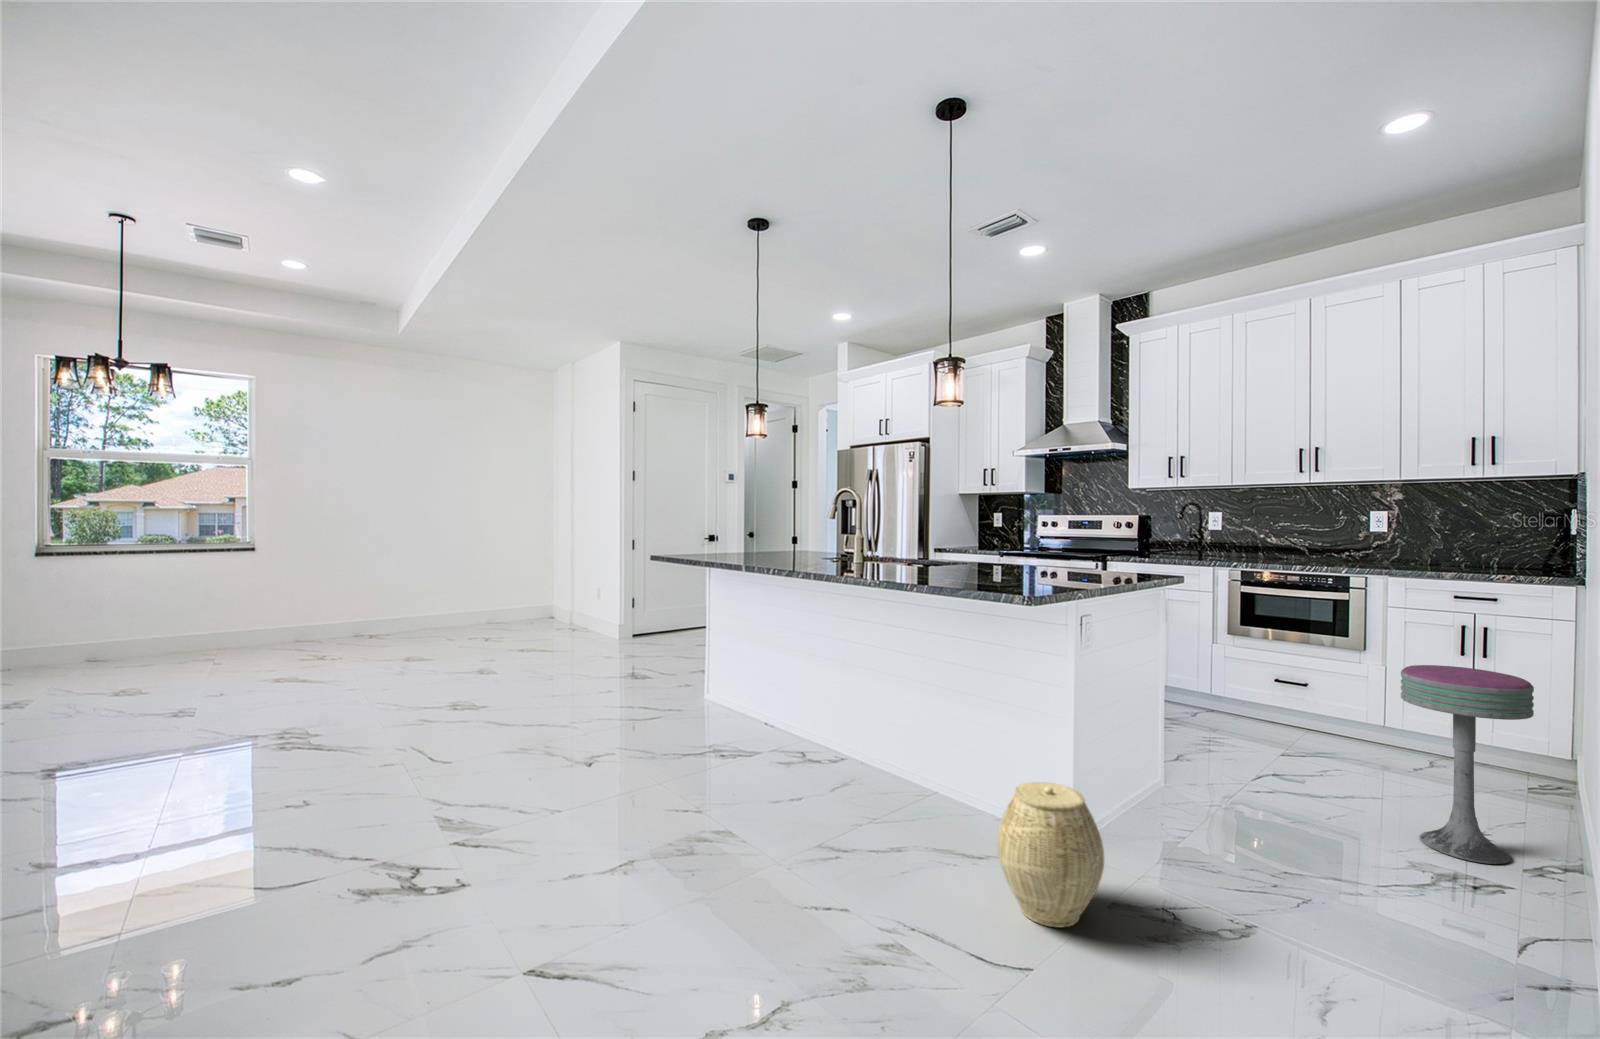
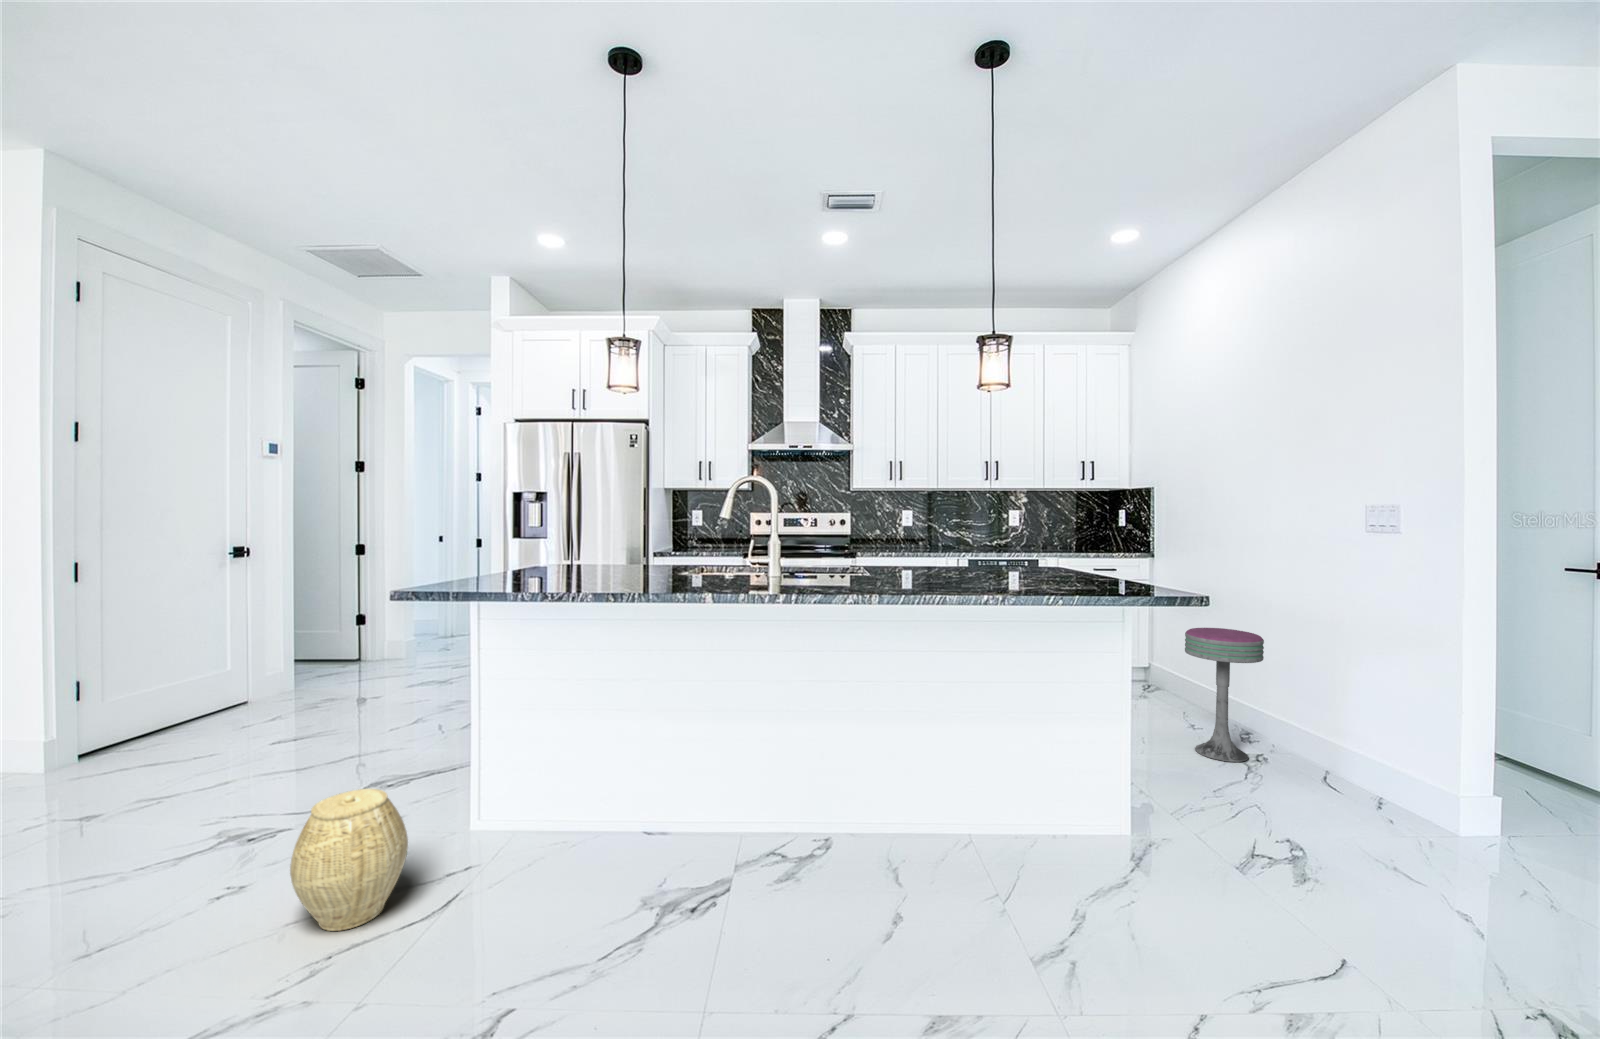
woven basket: present [997,782,1104,927] -> present [290,789,408,931]

